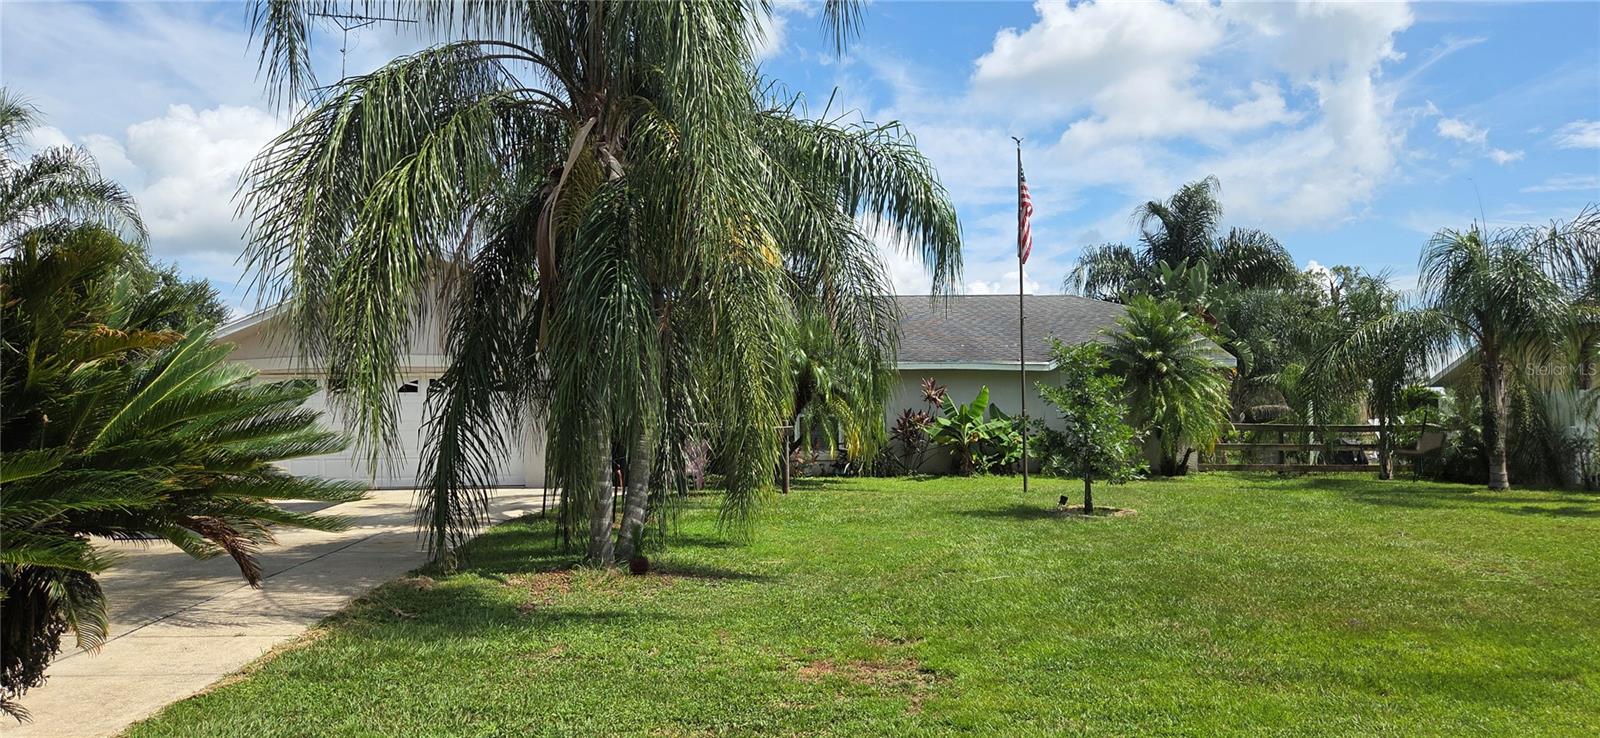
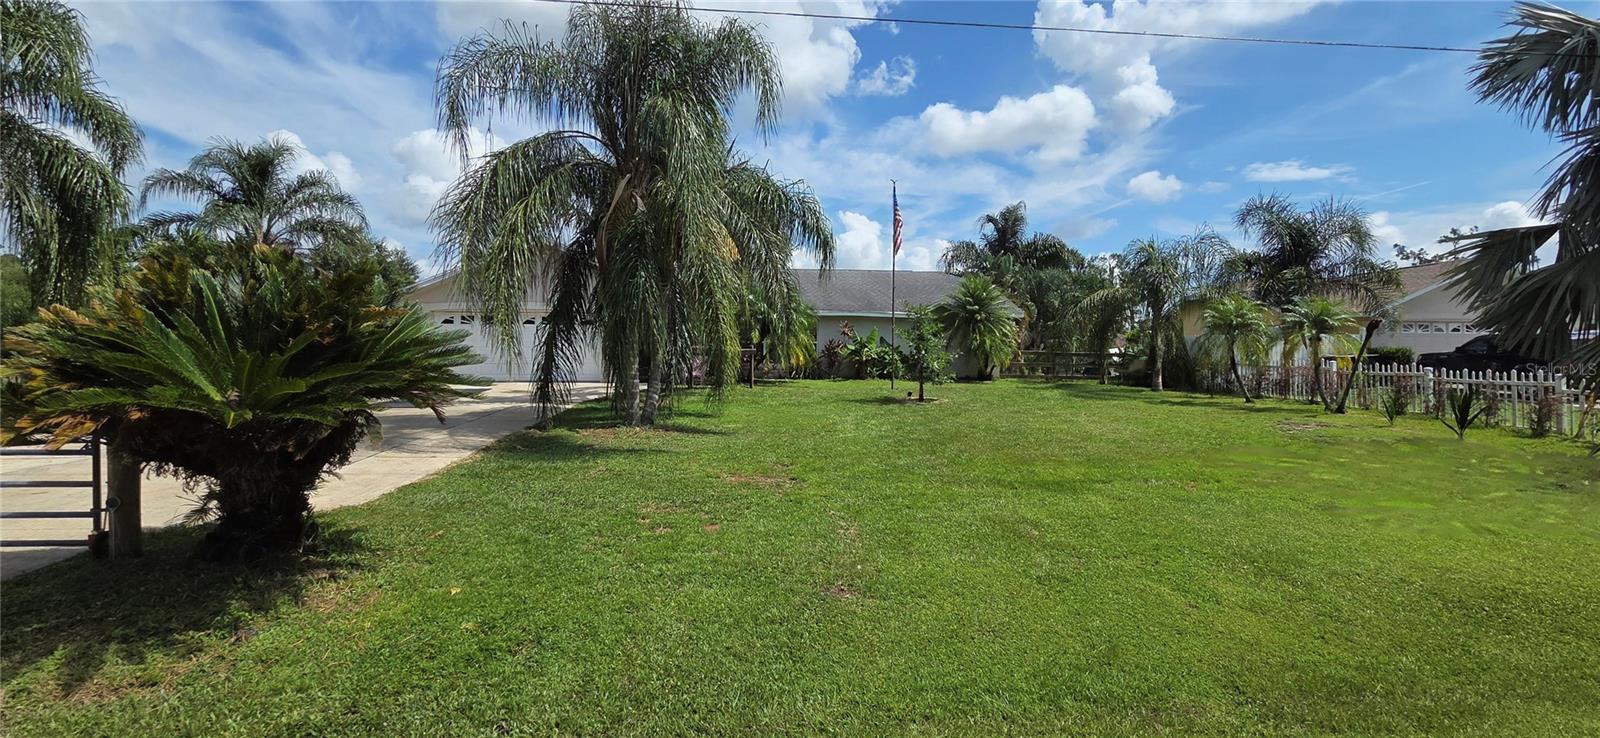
decorative plant: present [619,518,652,574] -> none [637,399,670,430]

